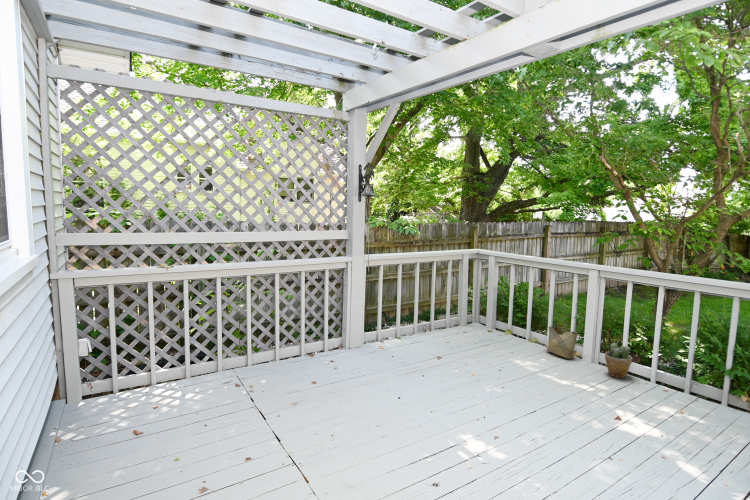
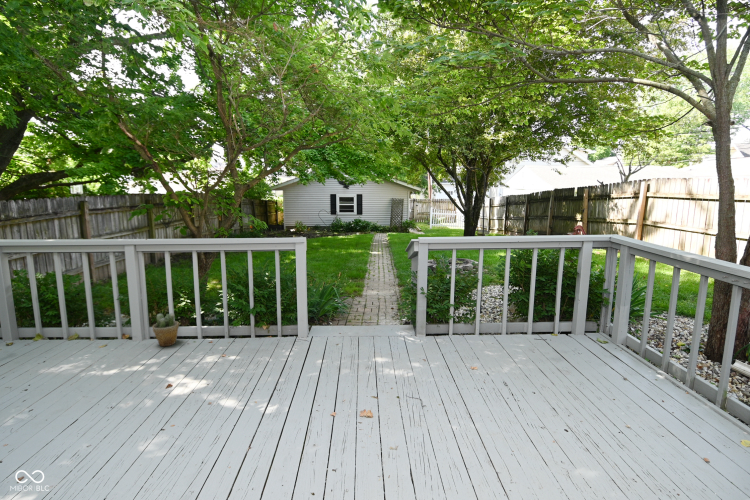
woven basket: present [547,318,578,358] -> none [89,297,124,343]

